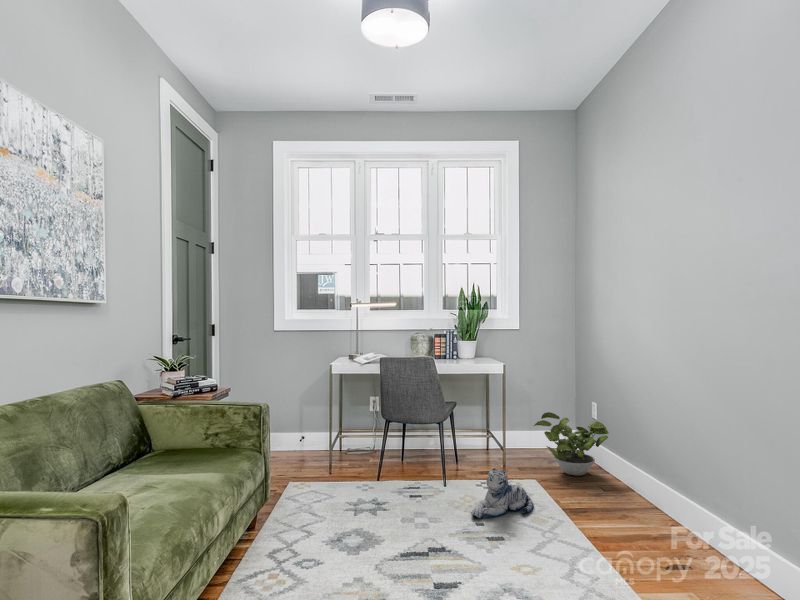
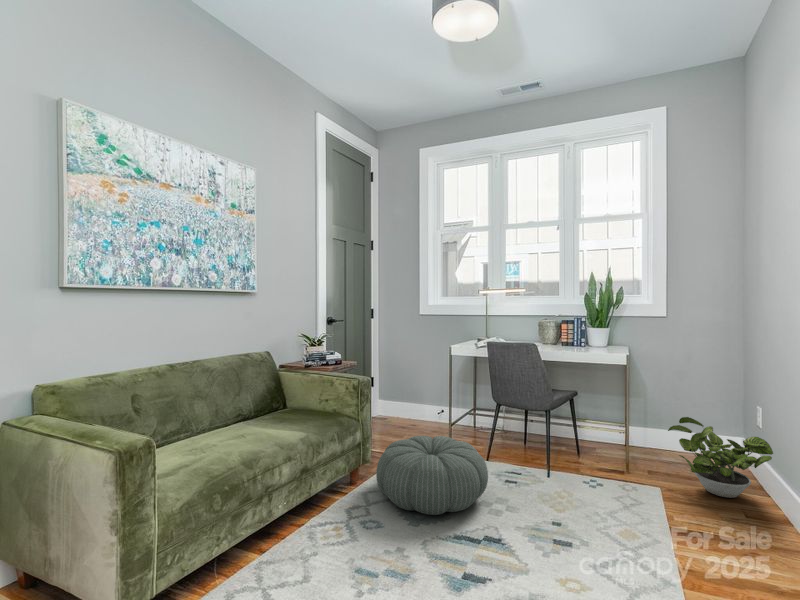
pouf: none [290,462,409,545] -> present [376,436,488,515]
plush toy: present [471,468,533,518] -> none [553,469,637,526]

